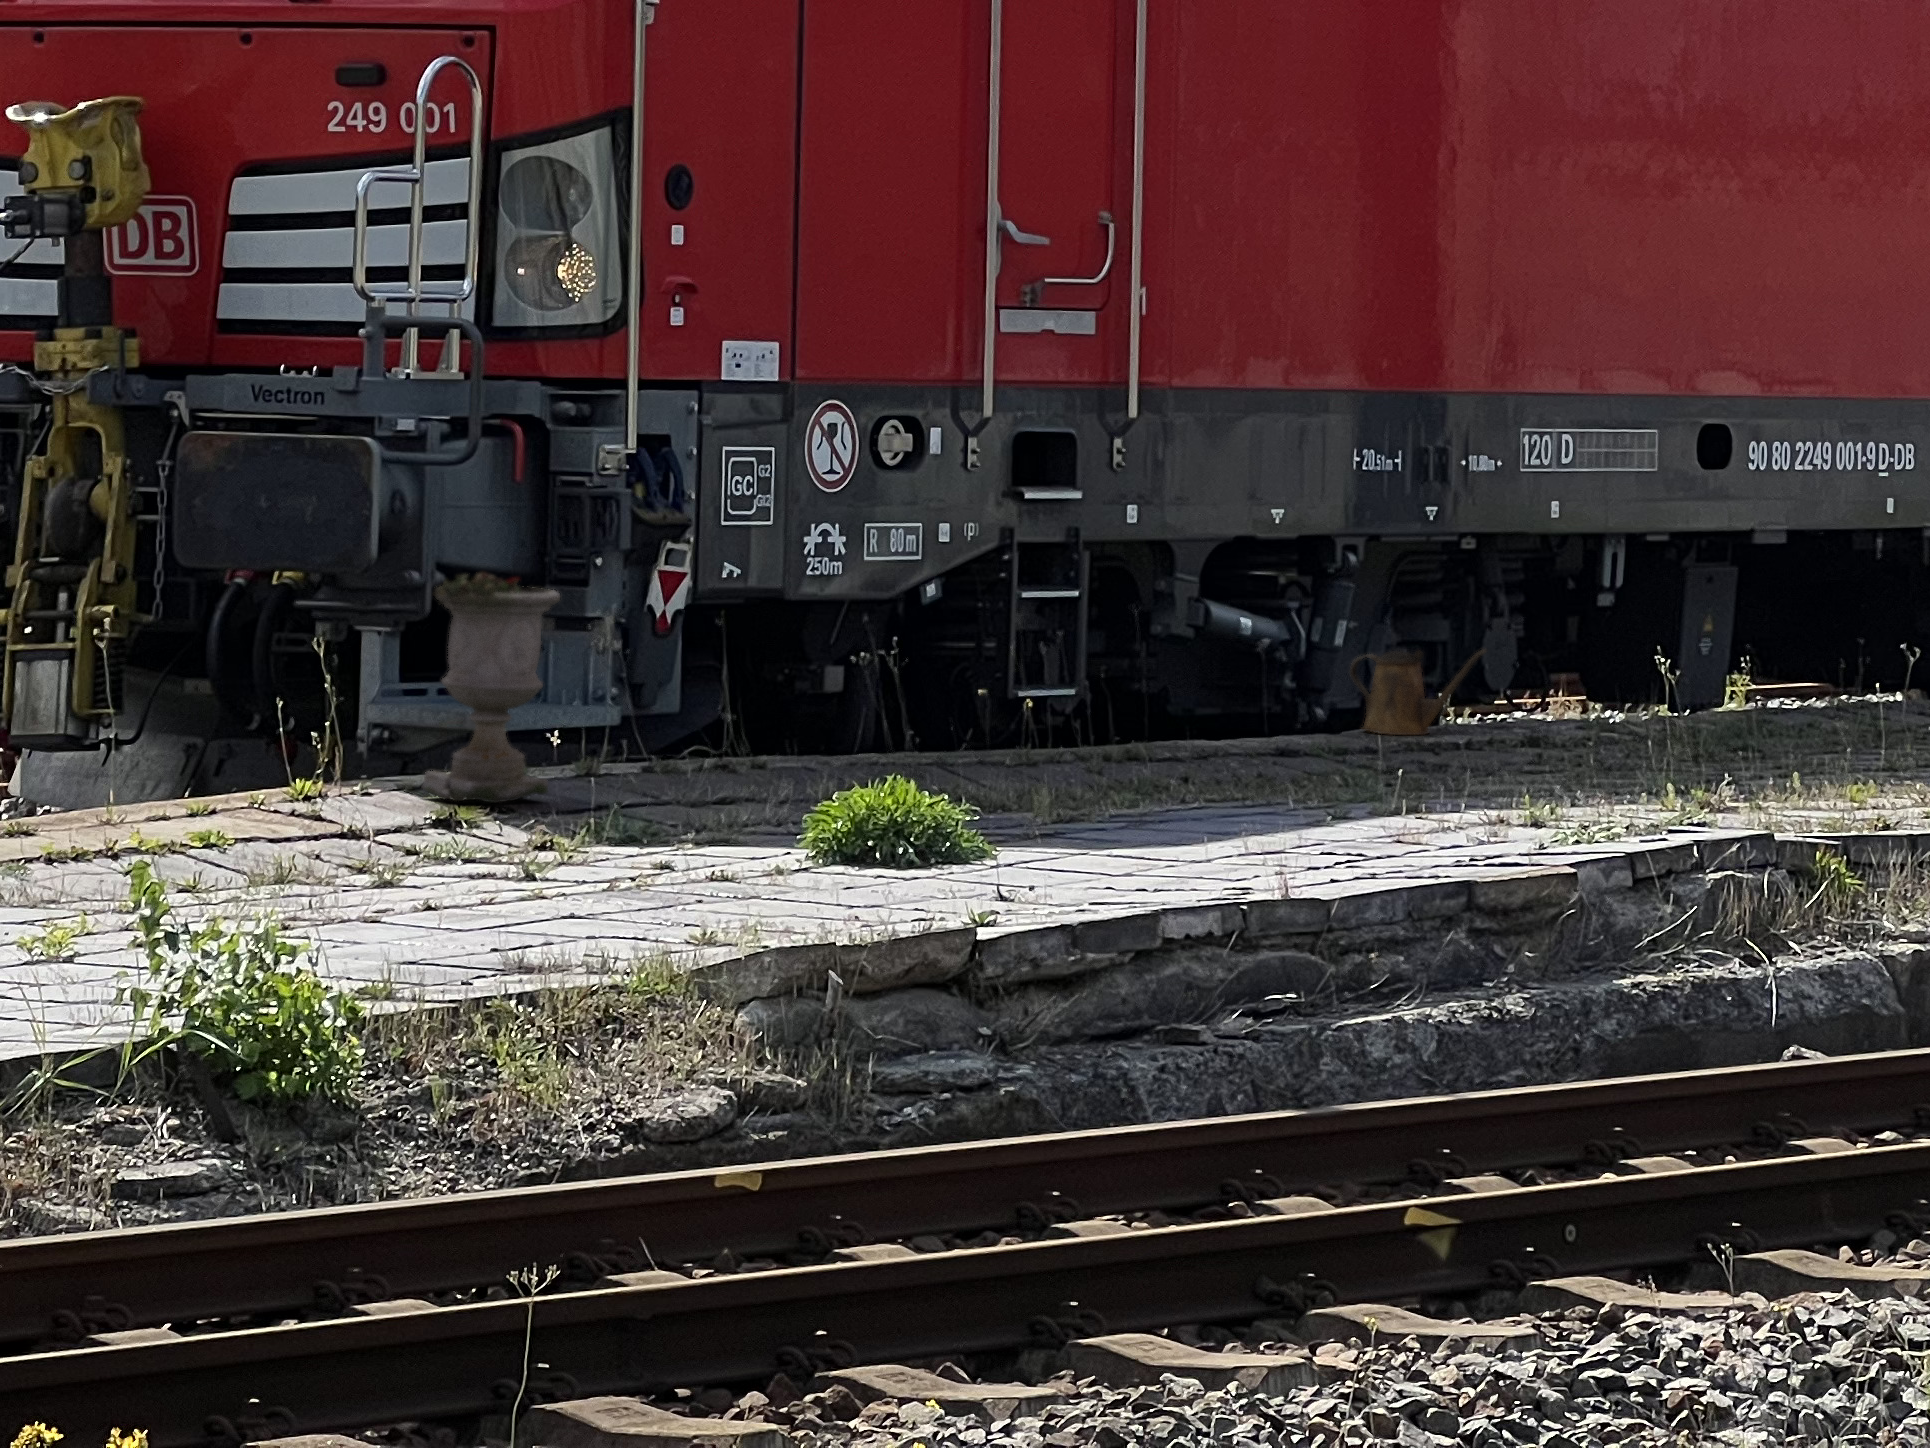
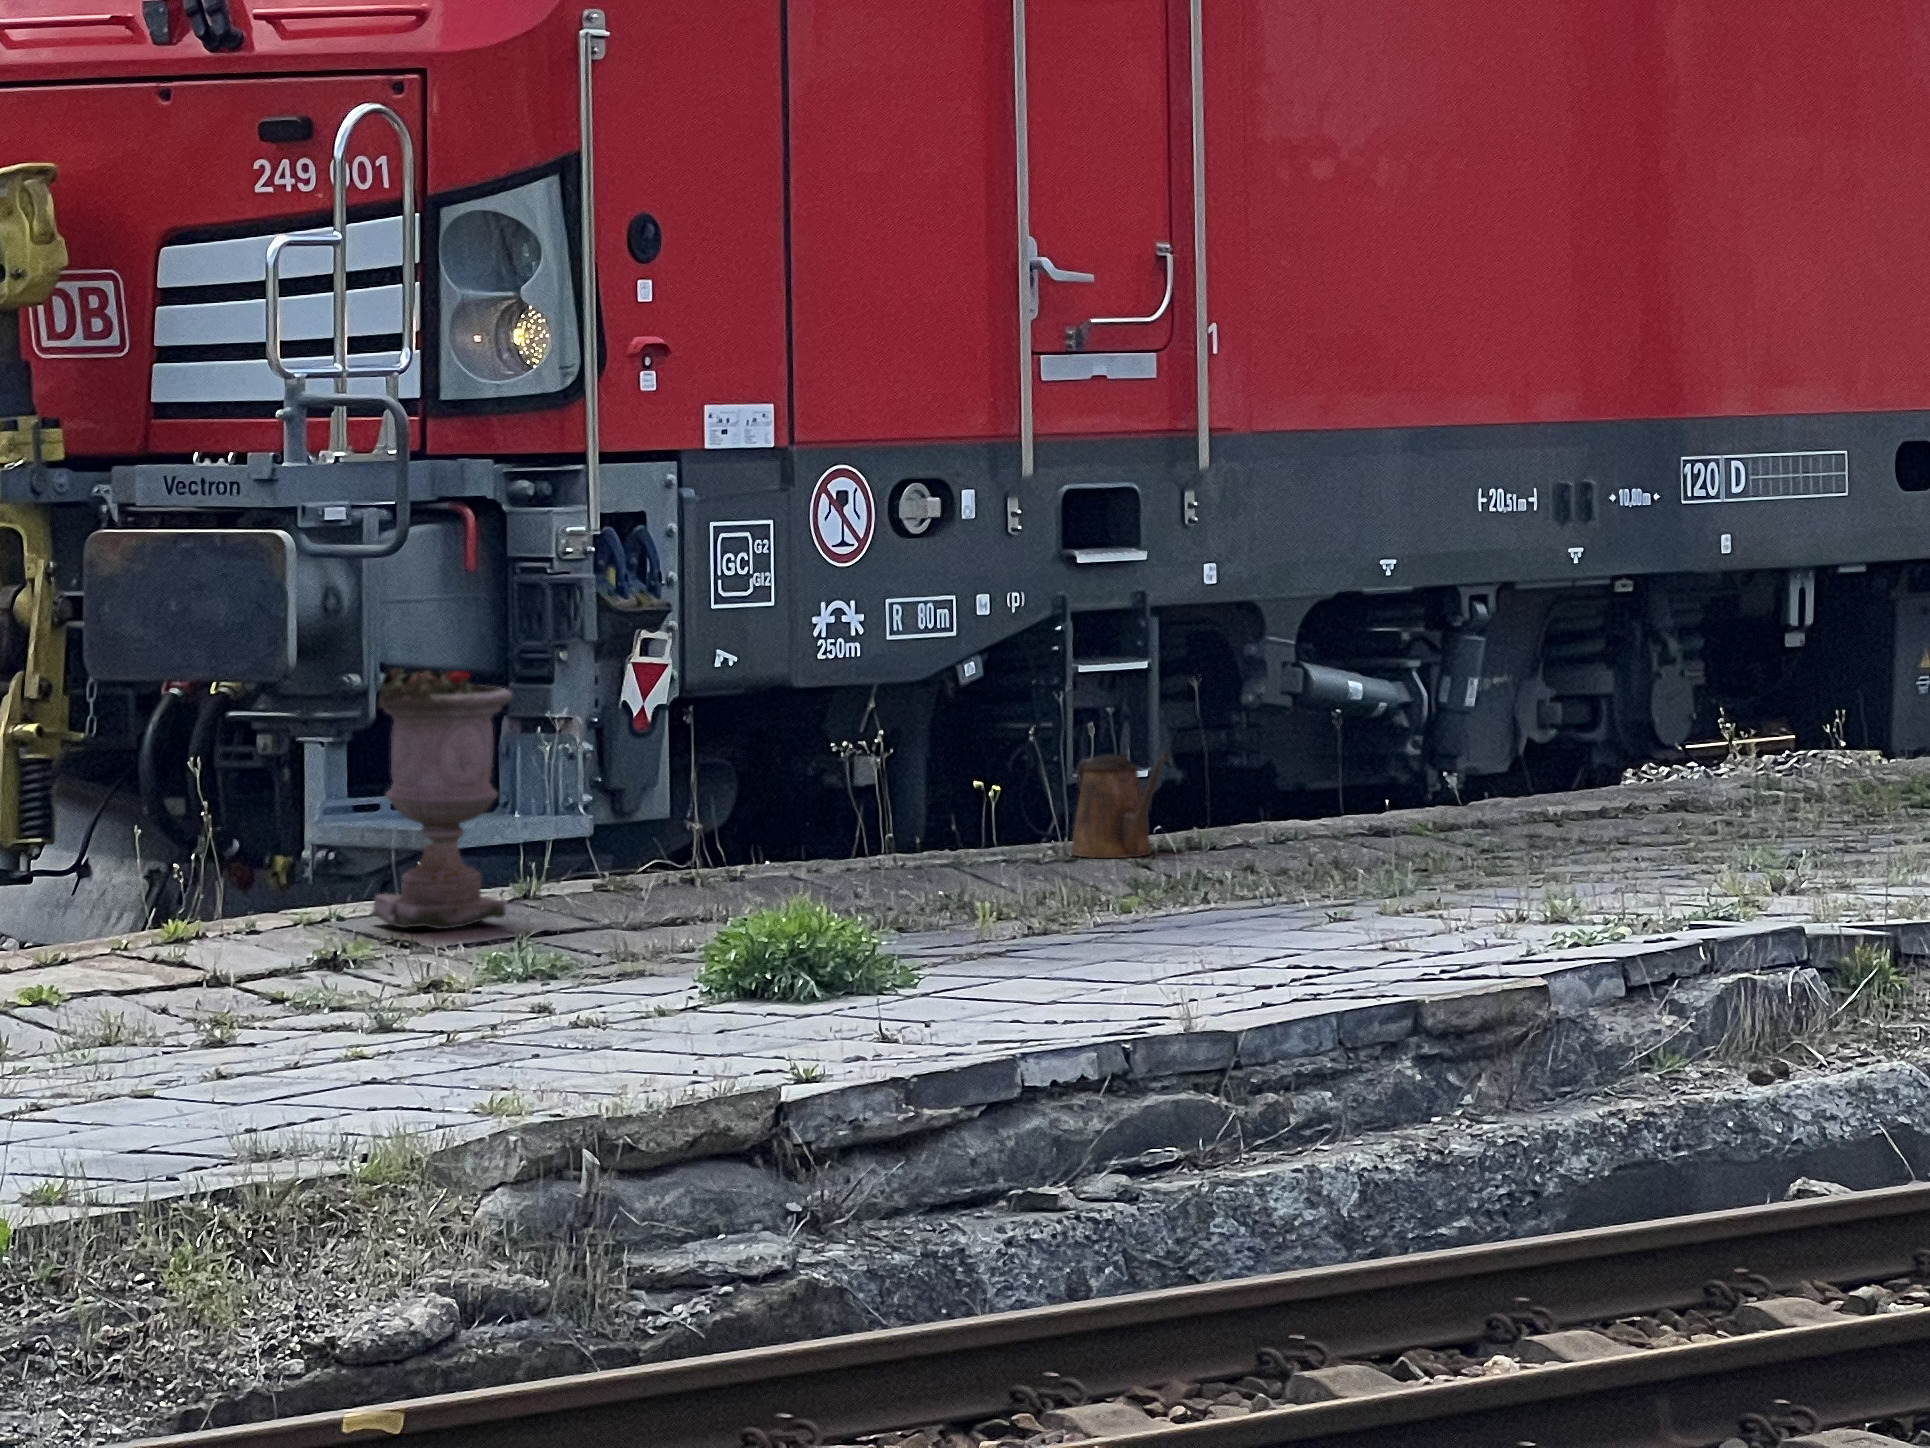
watering can: present [1350,649,1487,735] -> present [1069,753,1168,858]

